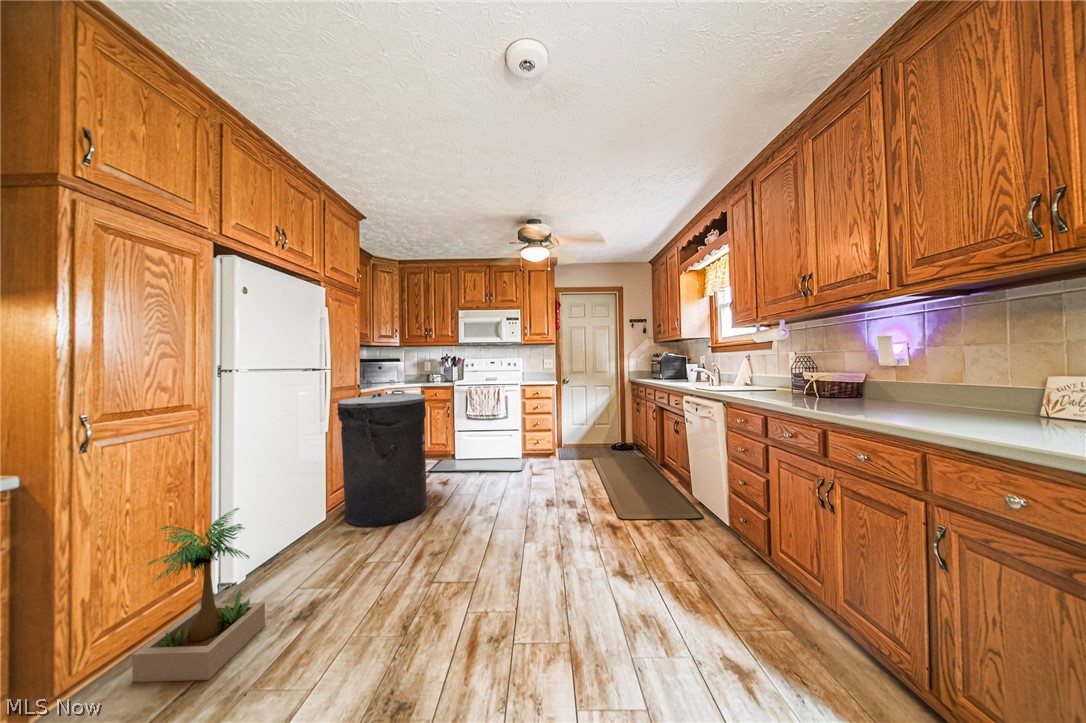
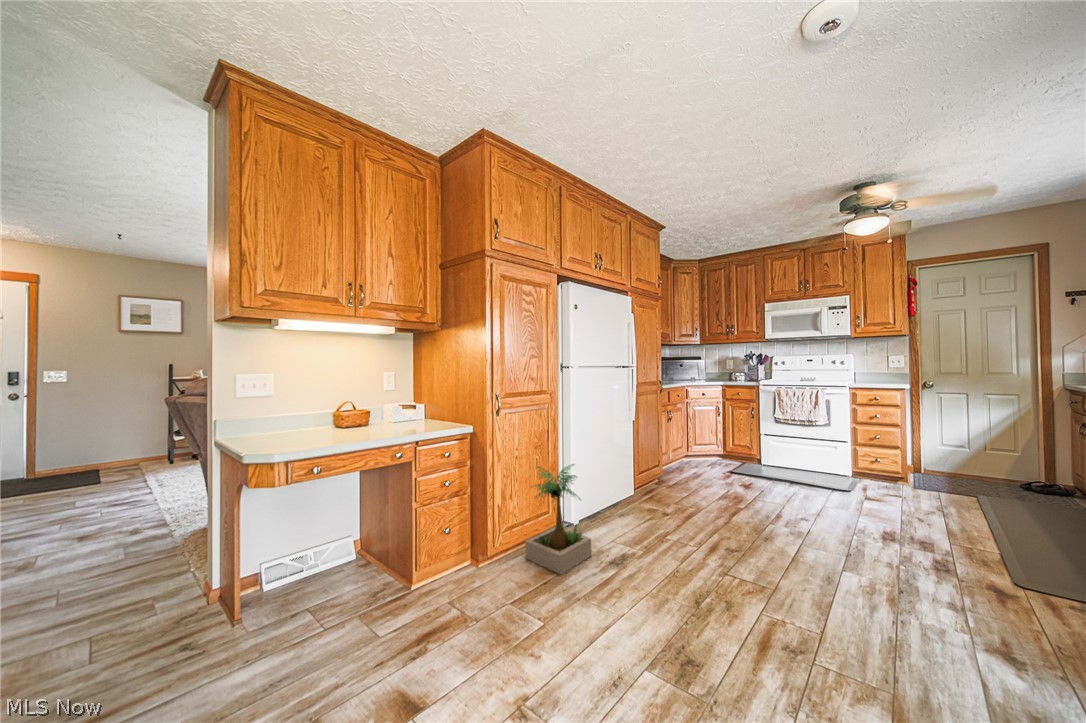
trash can: present [337,390,427,528] -> none [640,386,726,514]

